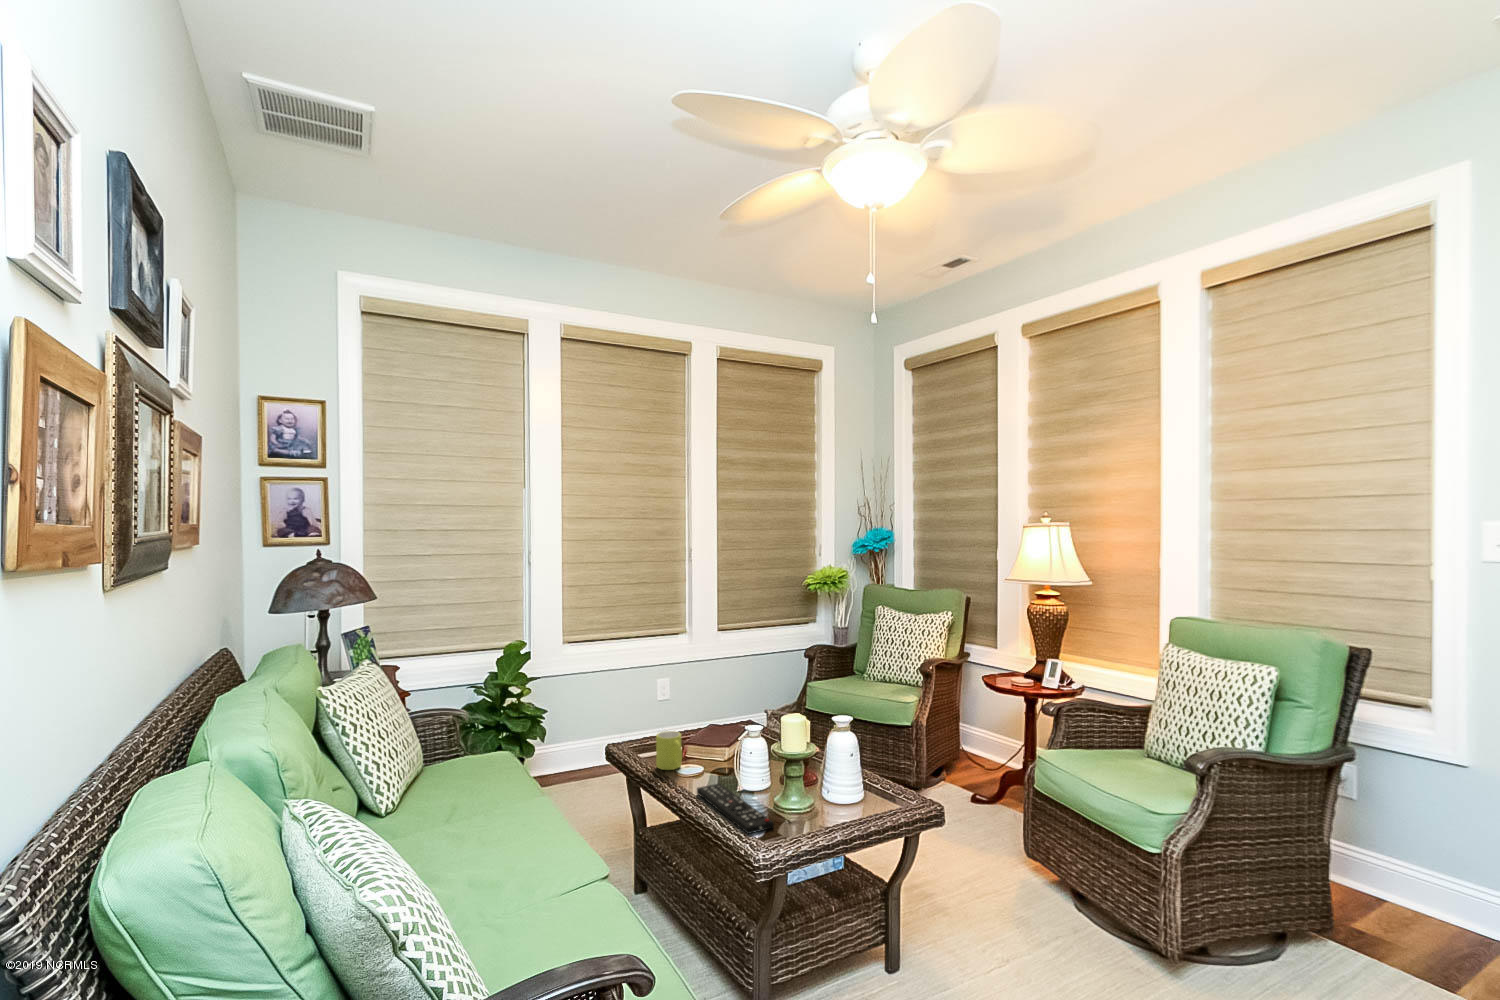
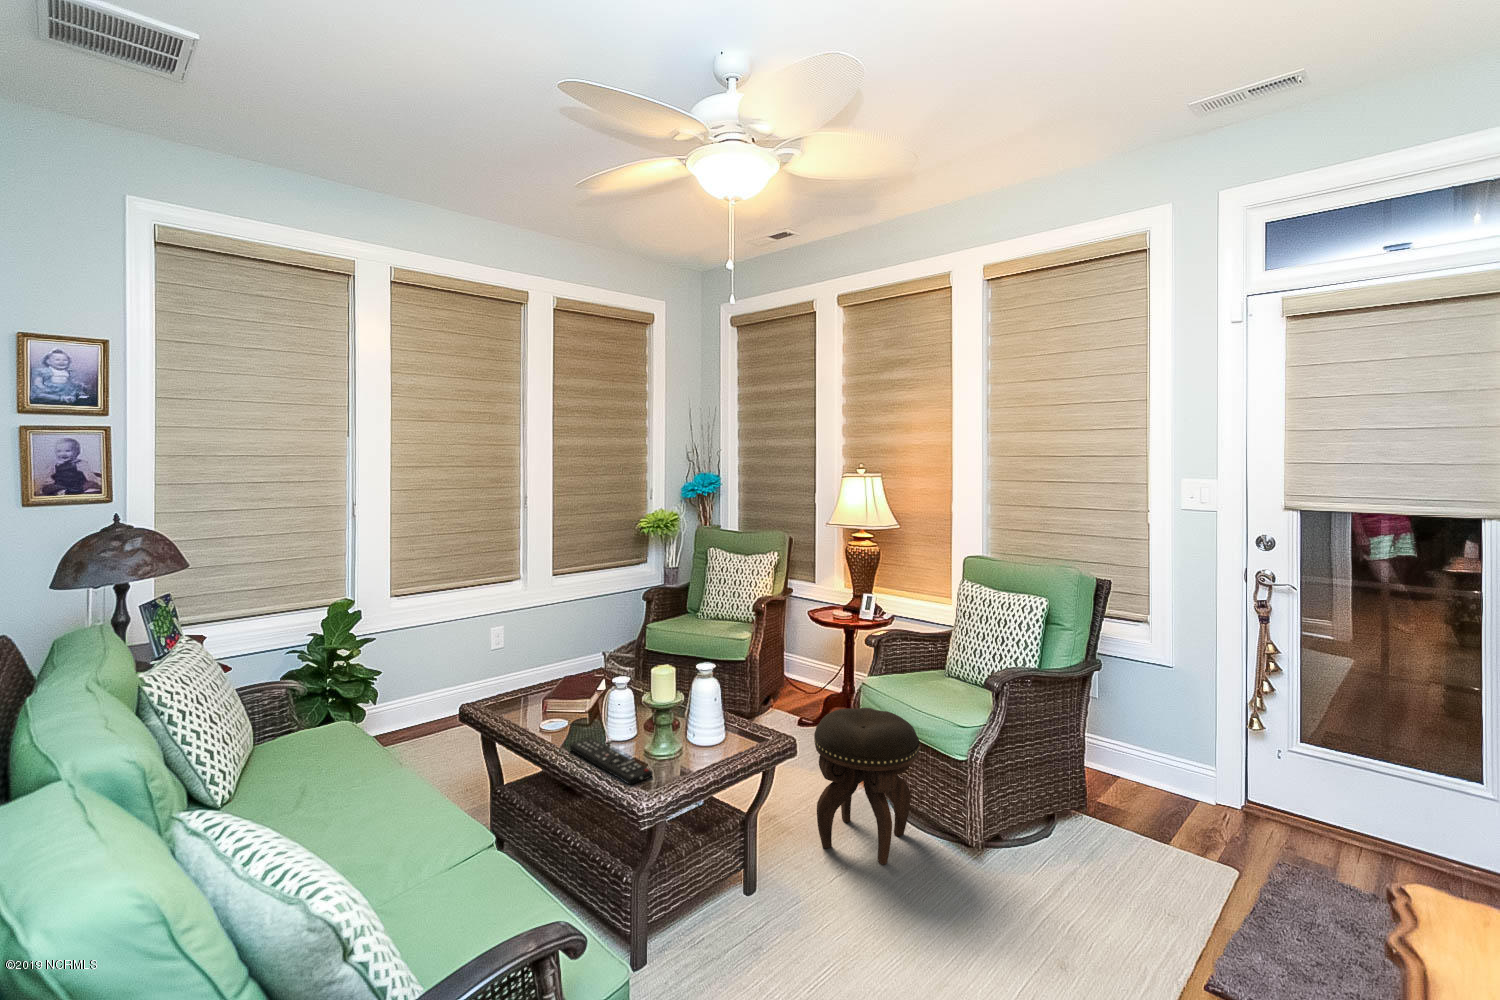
mug: present [656,731,682,770] -> none [520,689,549,728]
footstool: none [971,779,1100,971] -> present [814,708,919,865]

